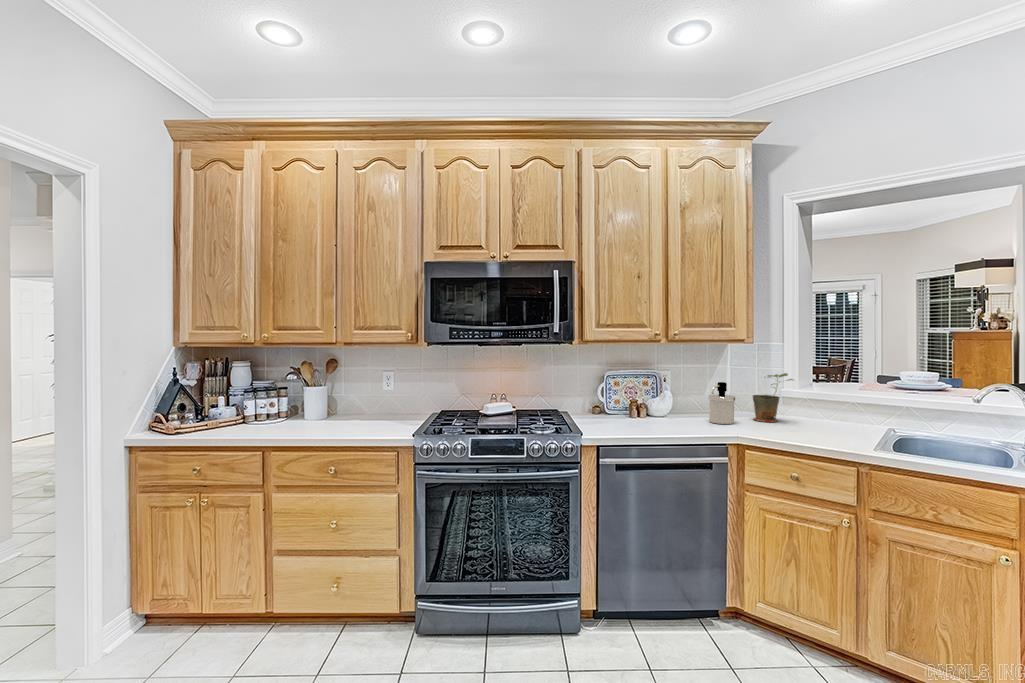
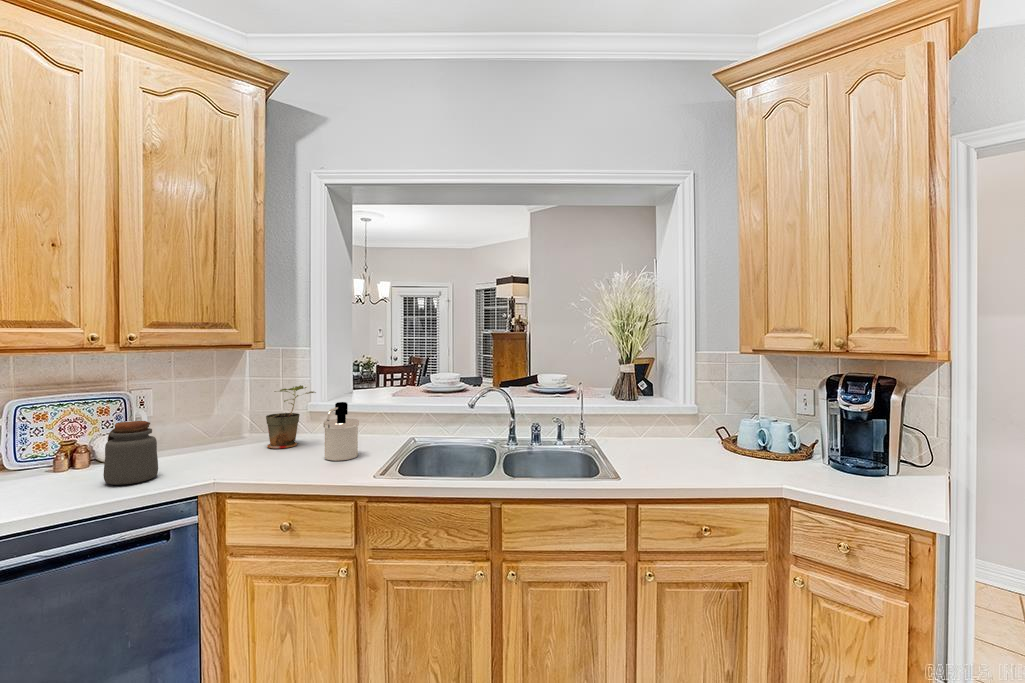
soap dispenser: present [709,382,735,424] -> present [323,402,359,461]
jar: none [664,389,694,429] -> present [103,421,158,485]

